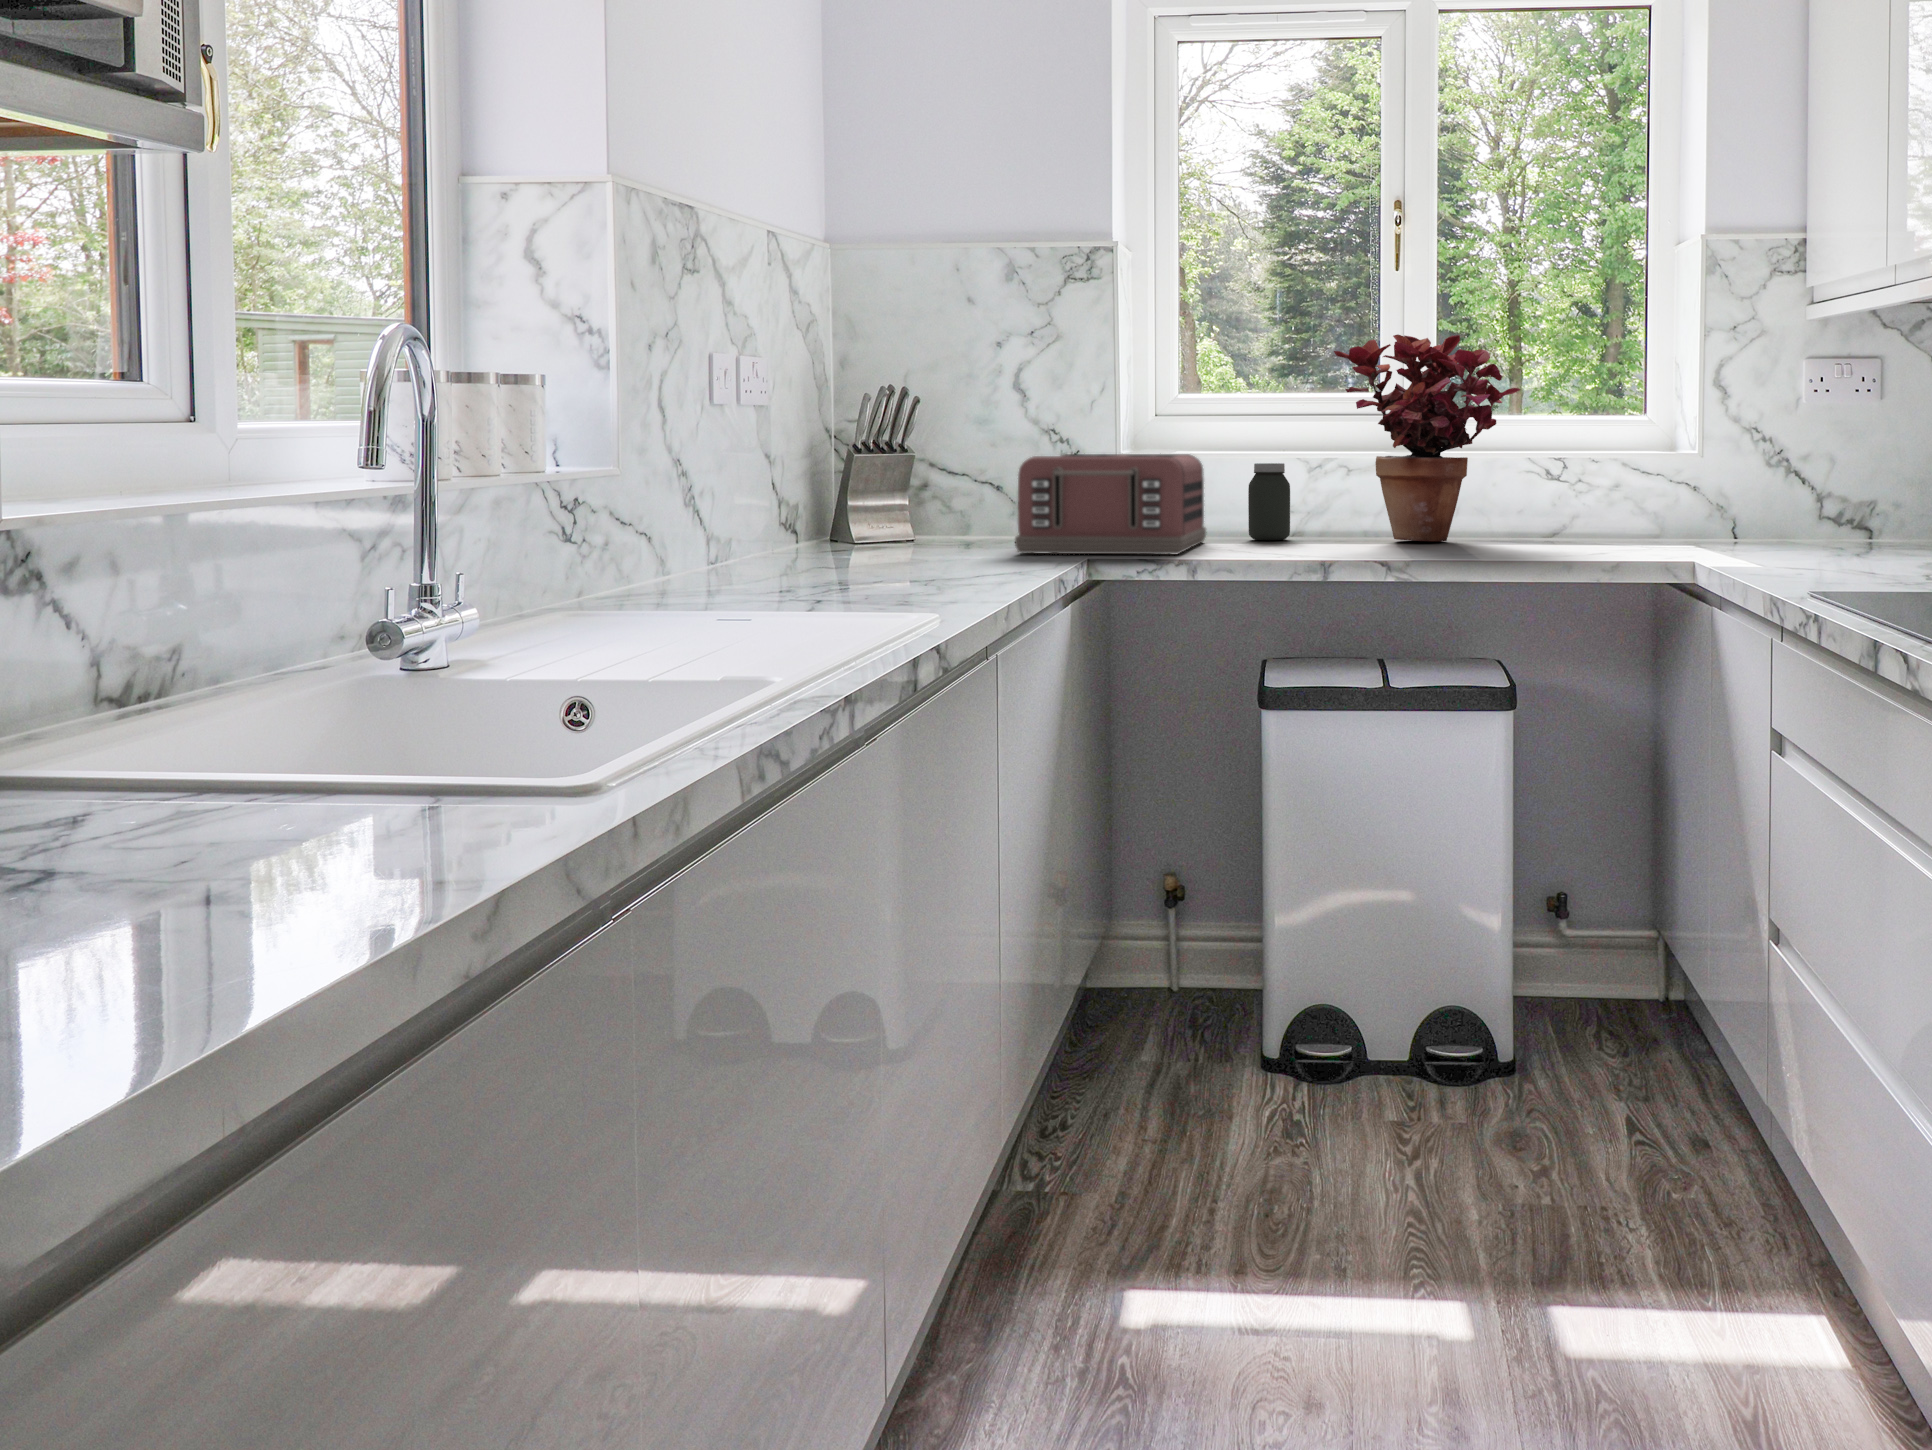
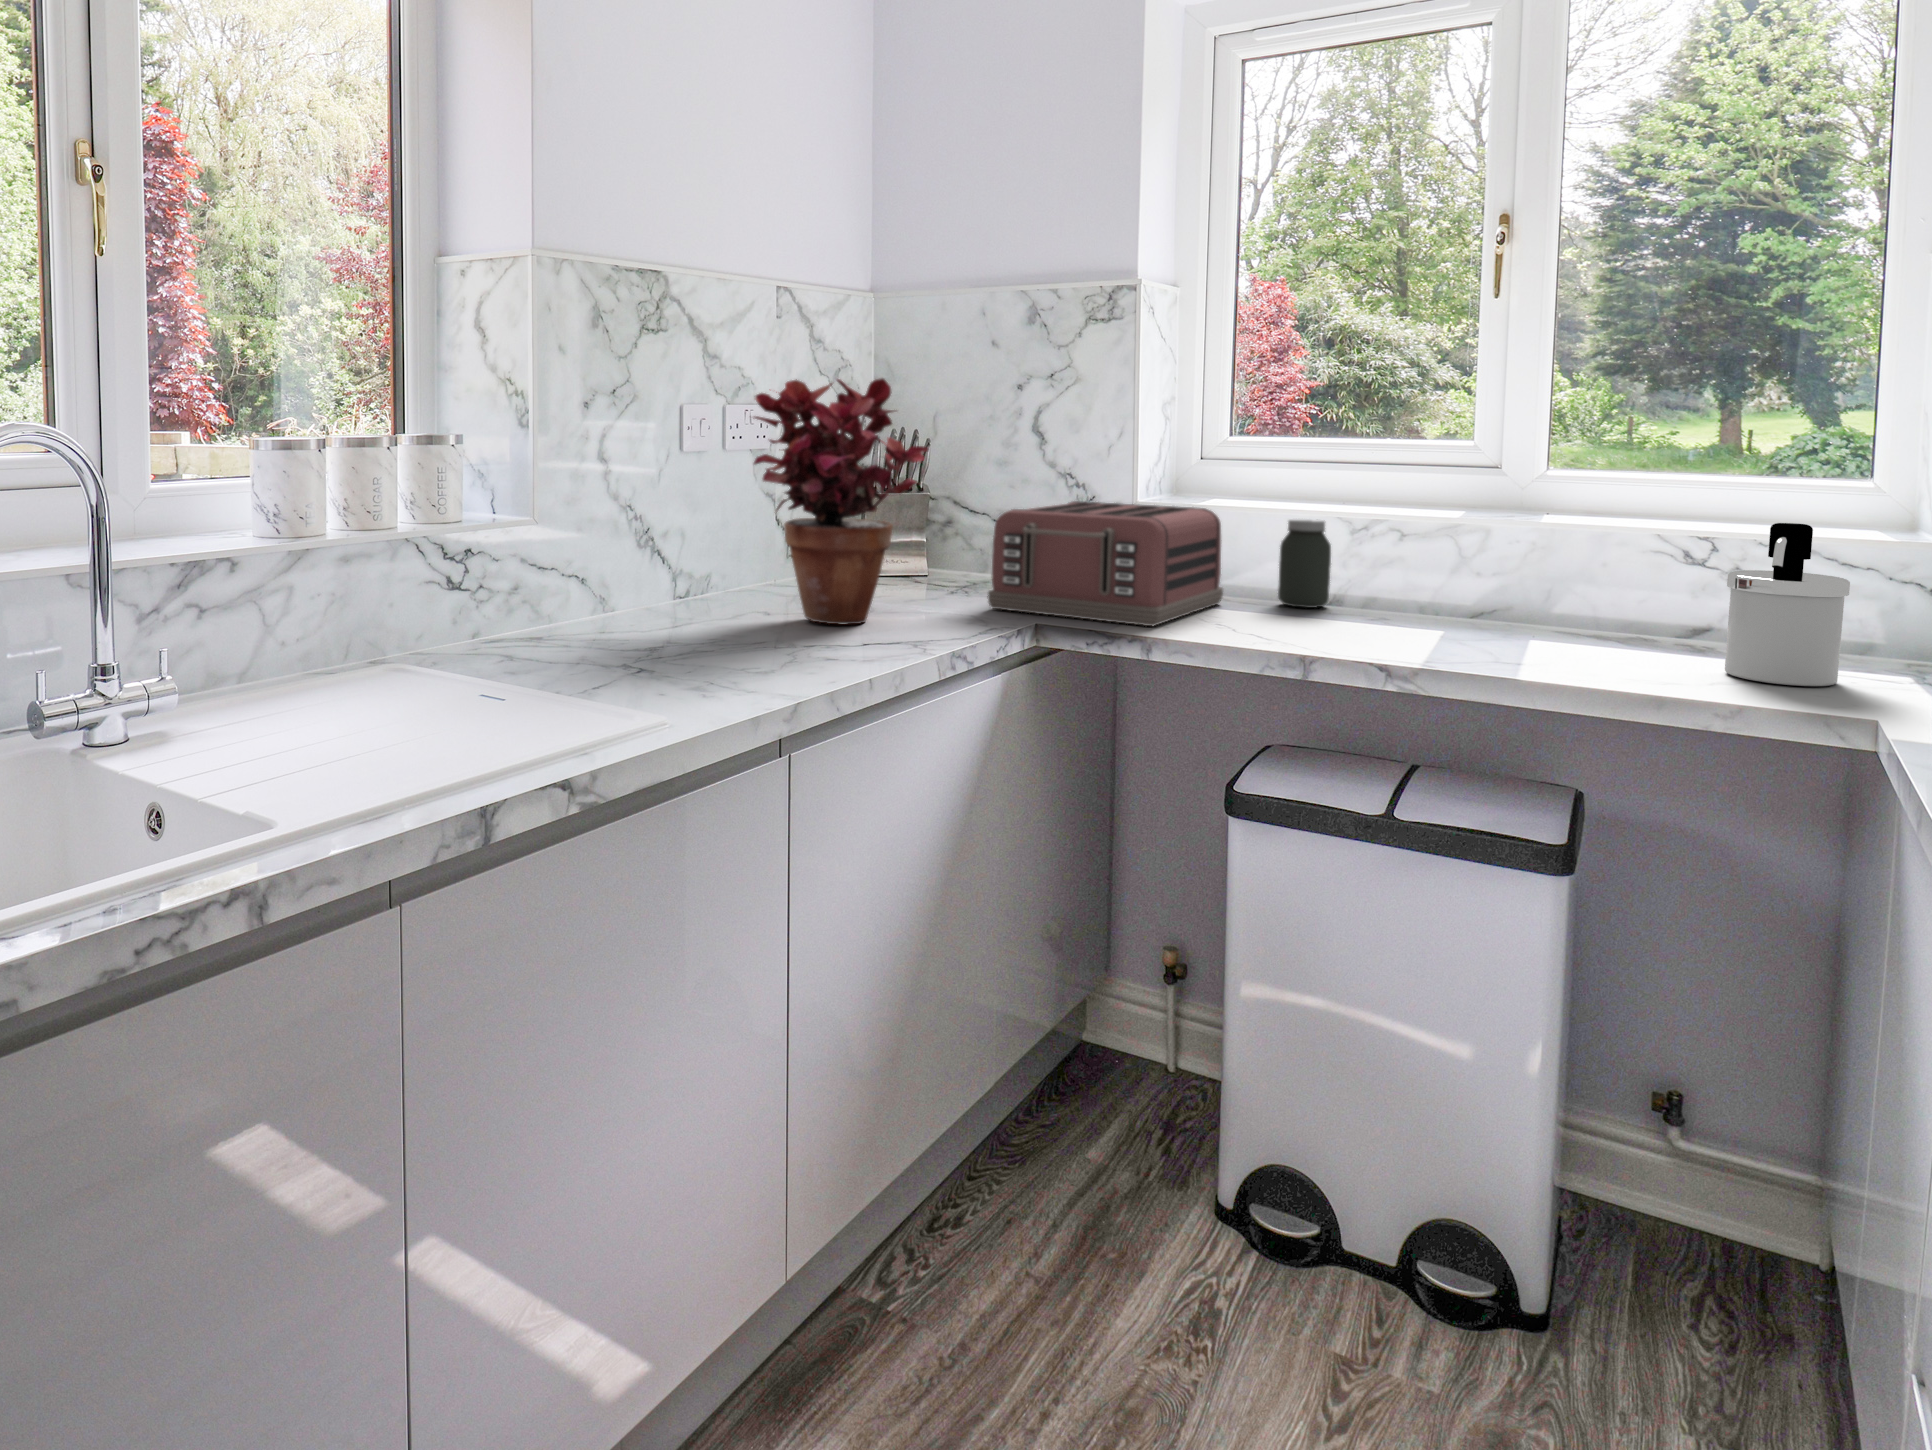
potted plant: present [1334,335,1520,541] -> present [754,378,928,624]
soap dispenser: none [1588,438,1659,553] -> present [1725,523,1850,686]

